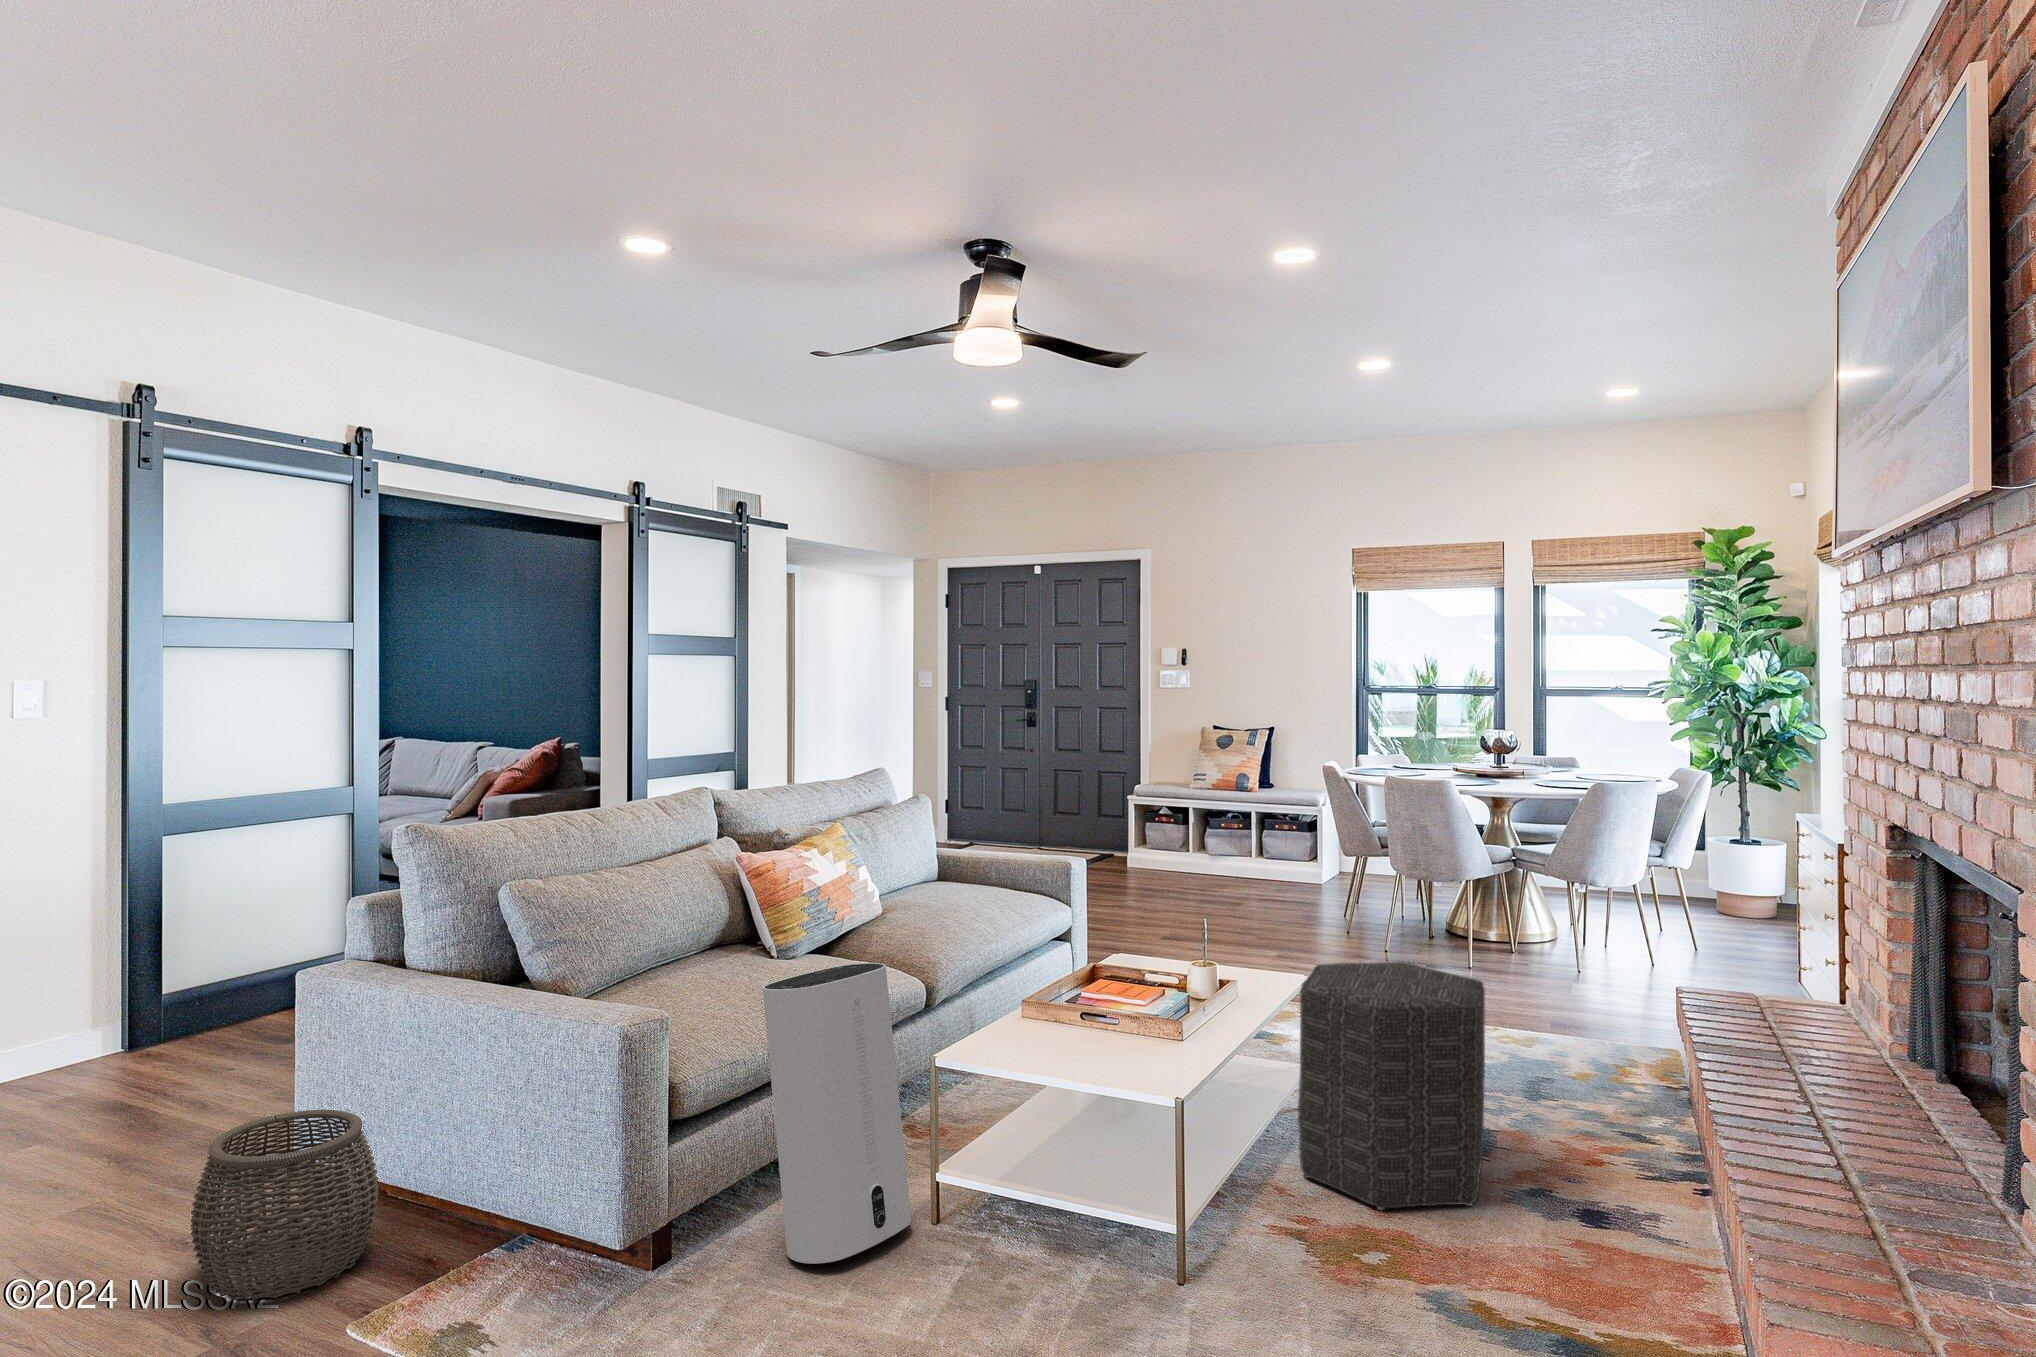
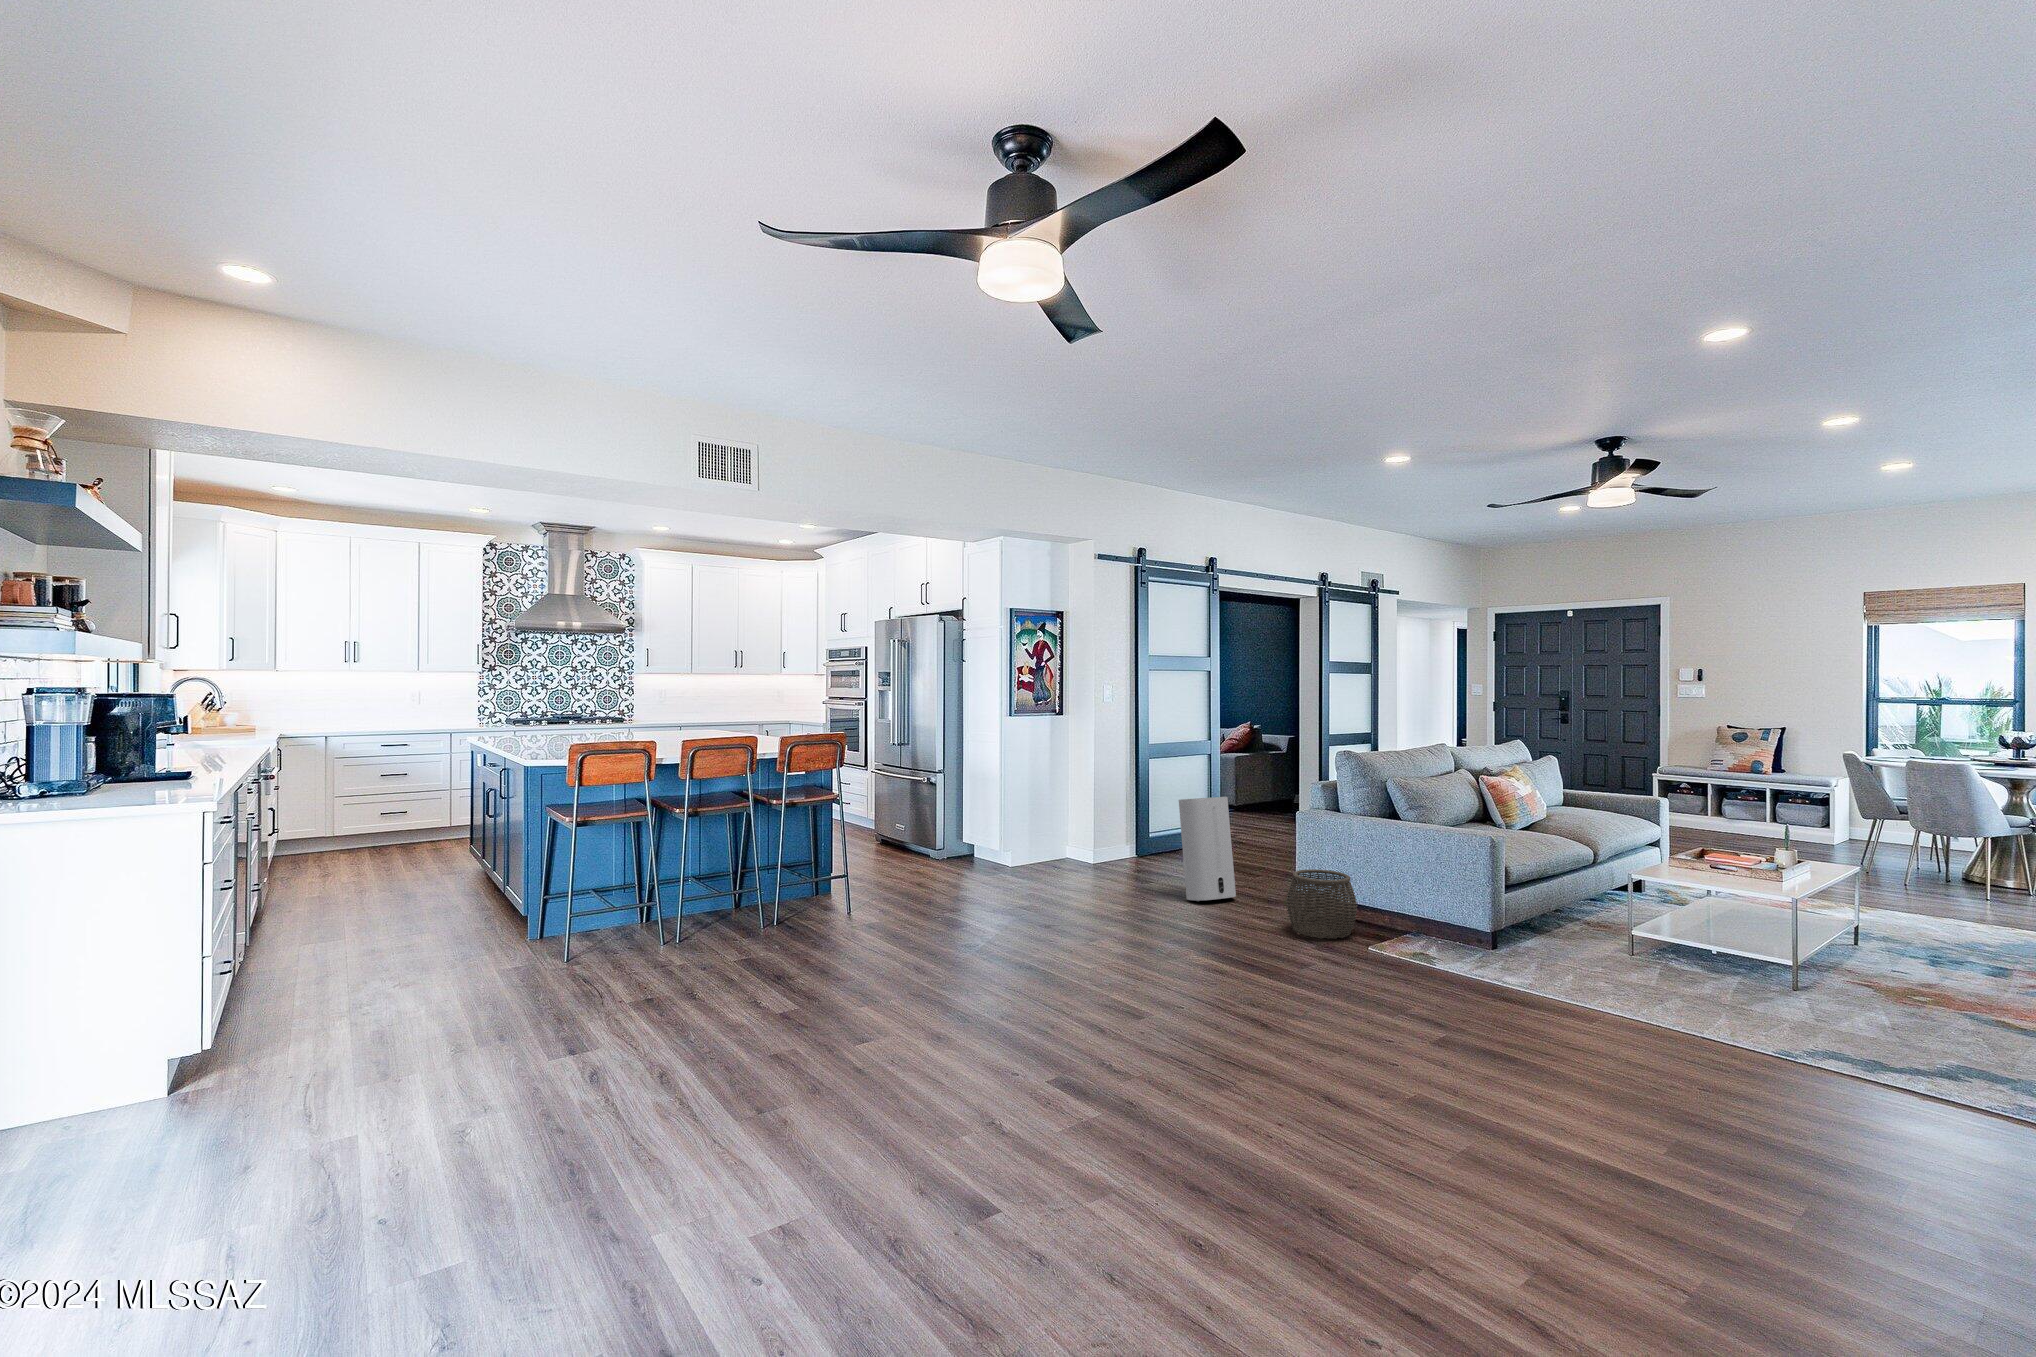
ottoman: present [1298,962,1485,1210] -> none [1861,854,2002,992]
air purifier: present [763,963,911,1264] -> present [1179,797,1236,902]

